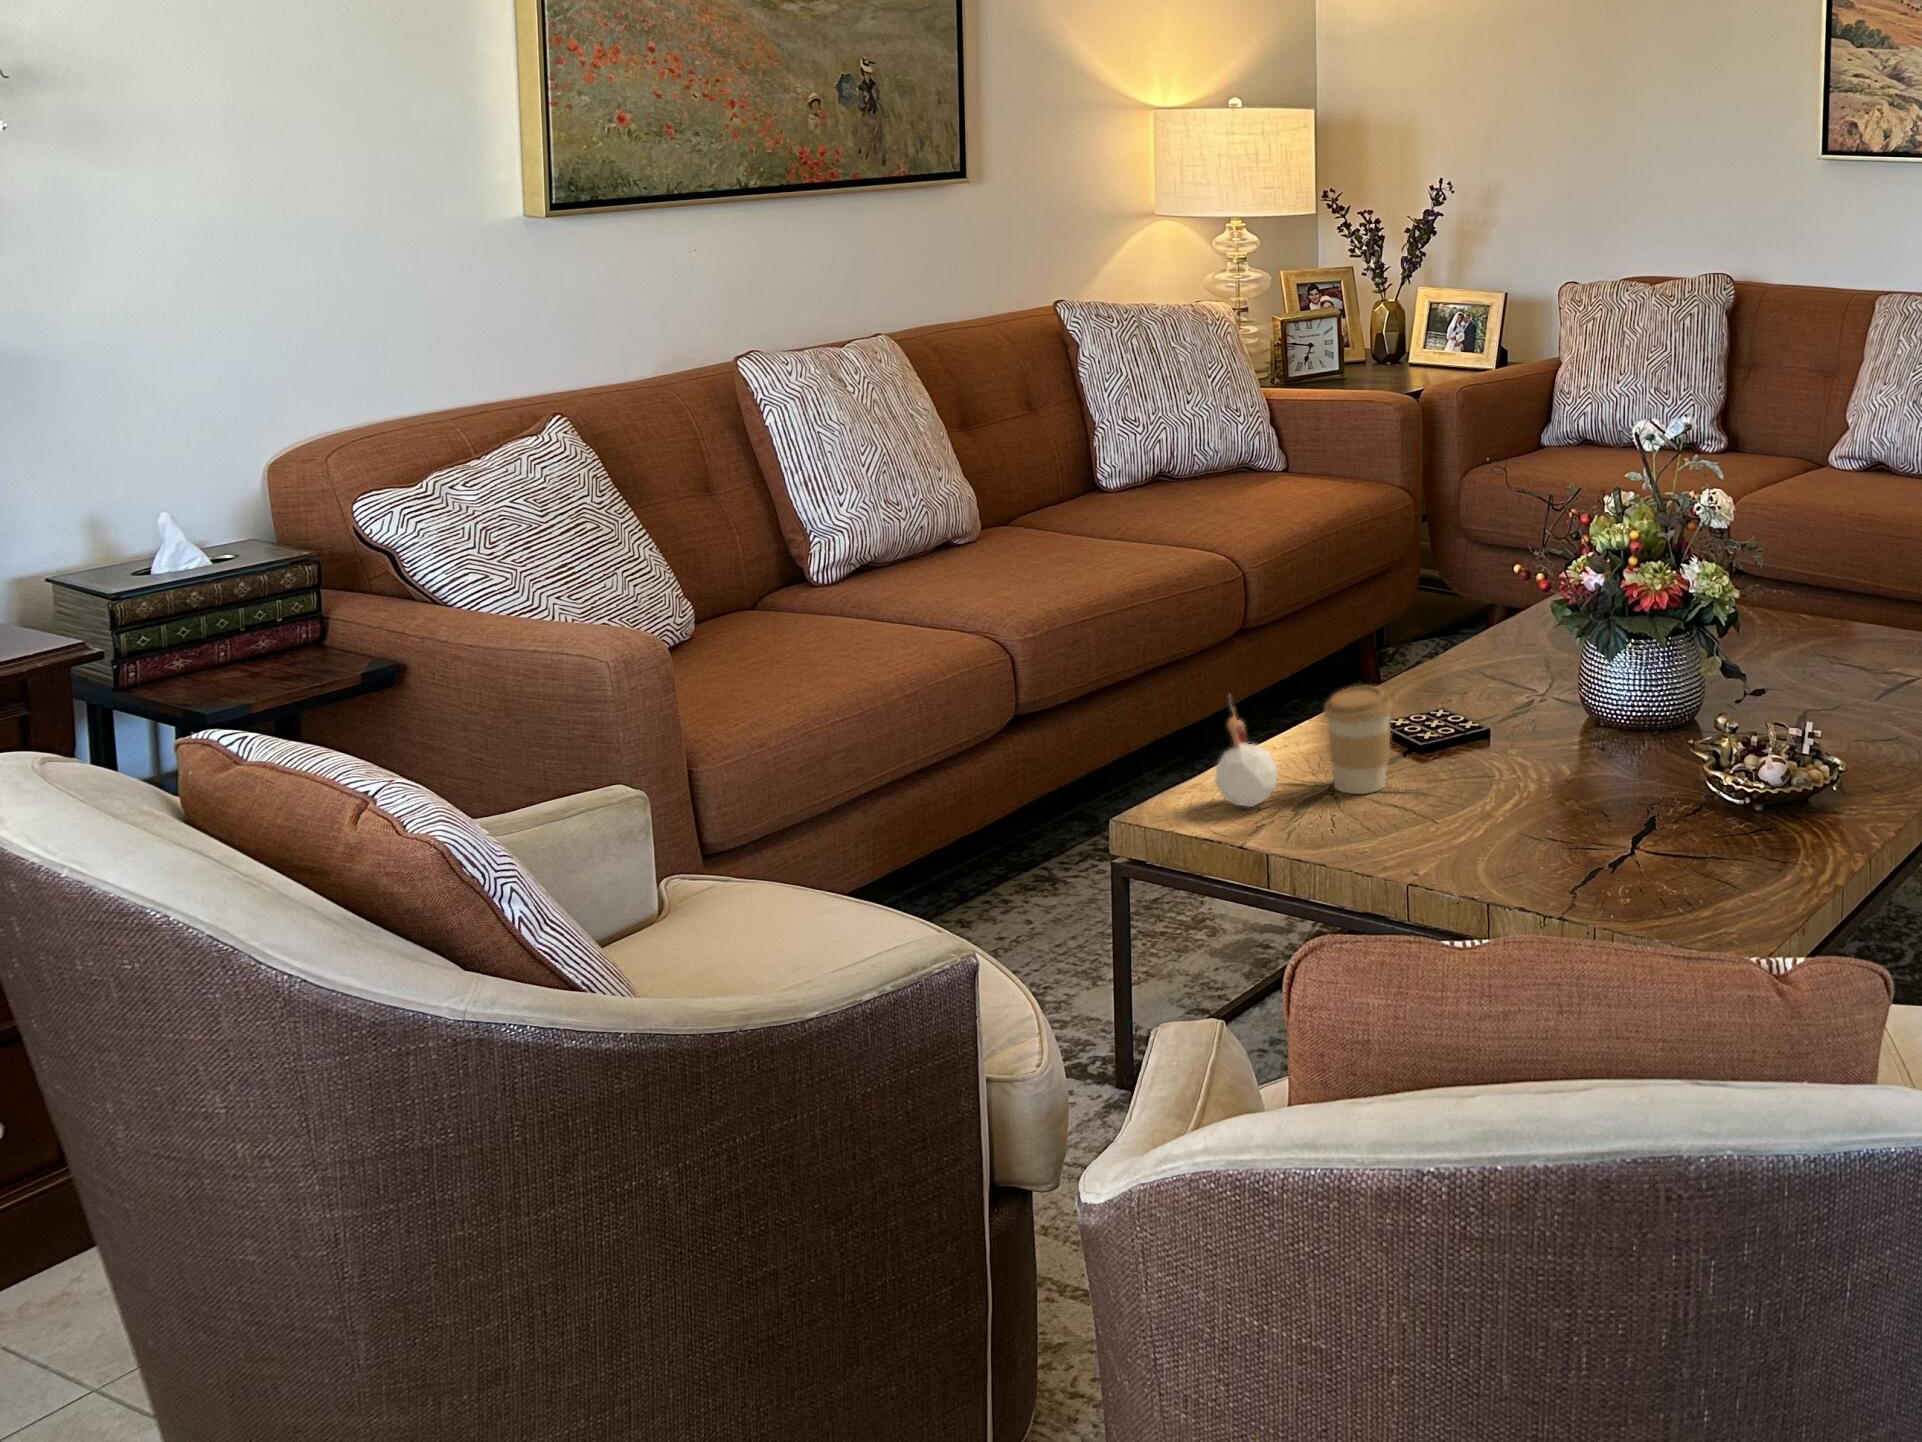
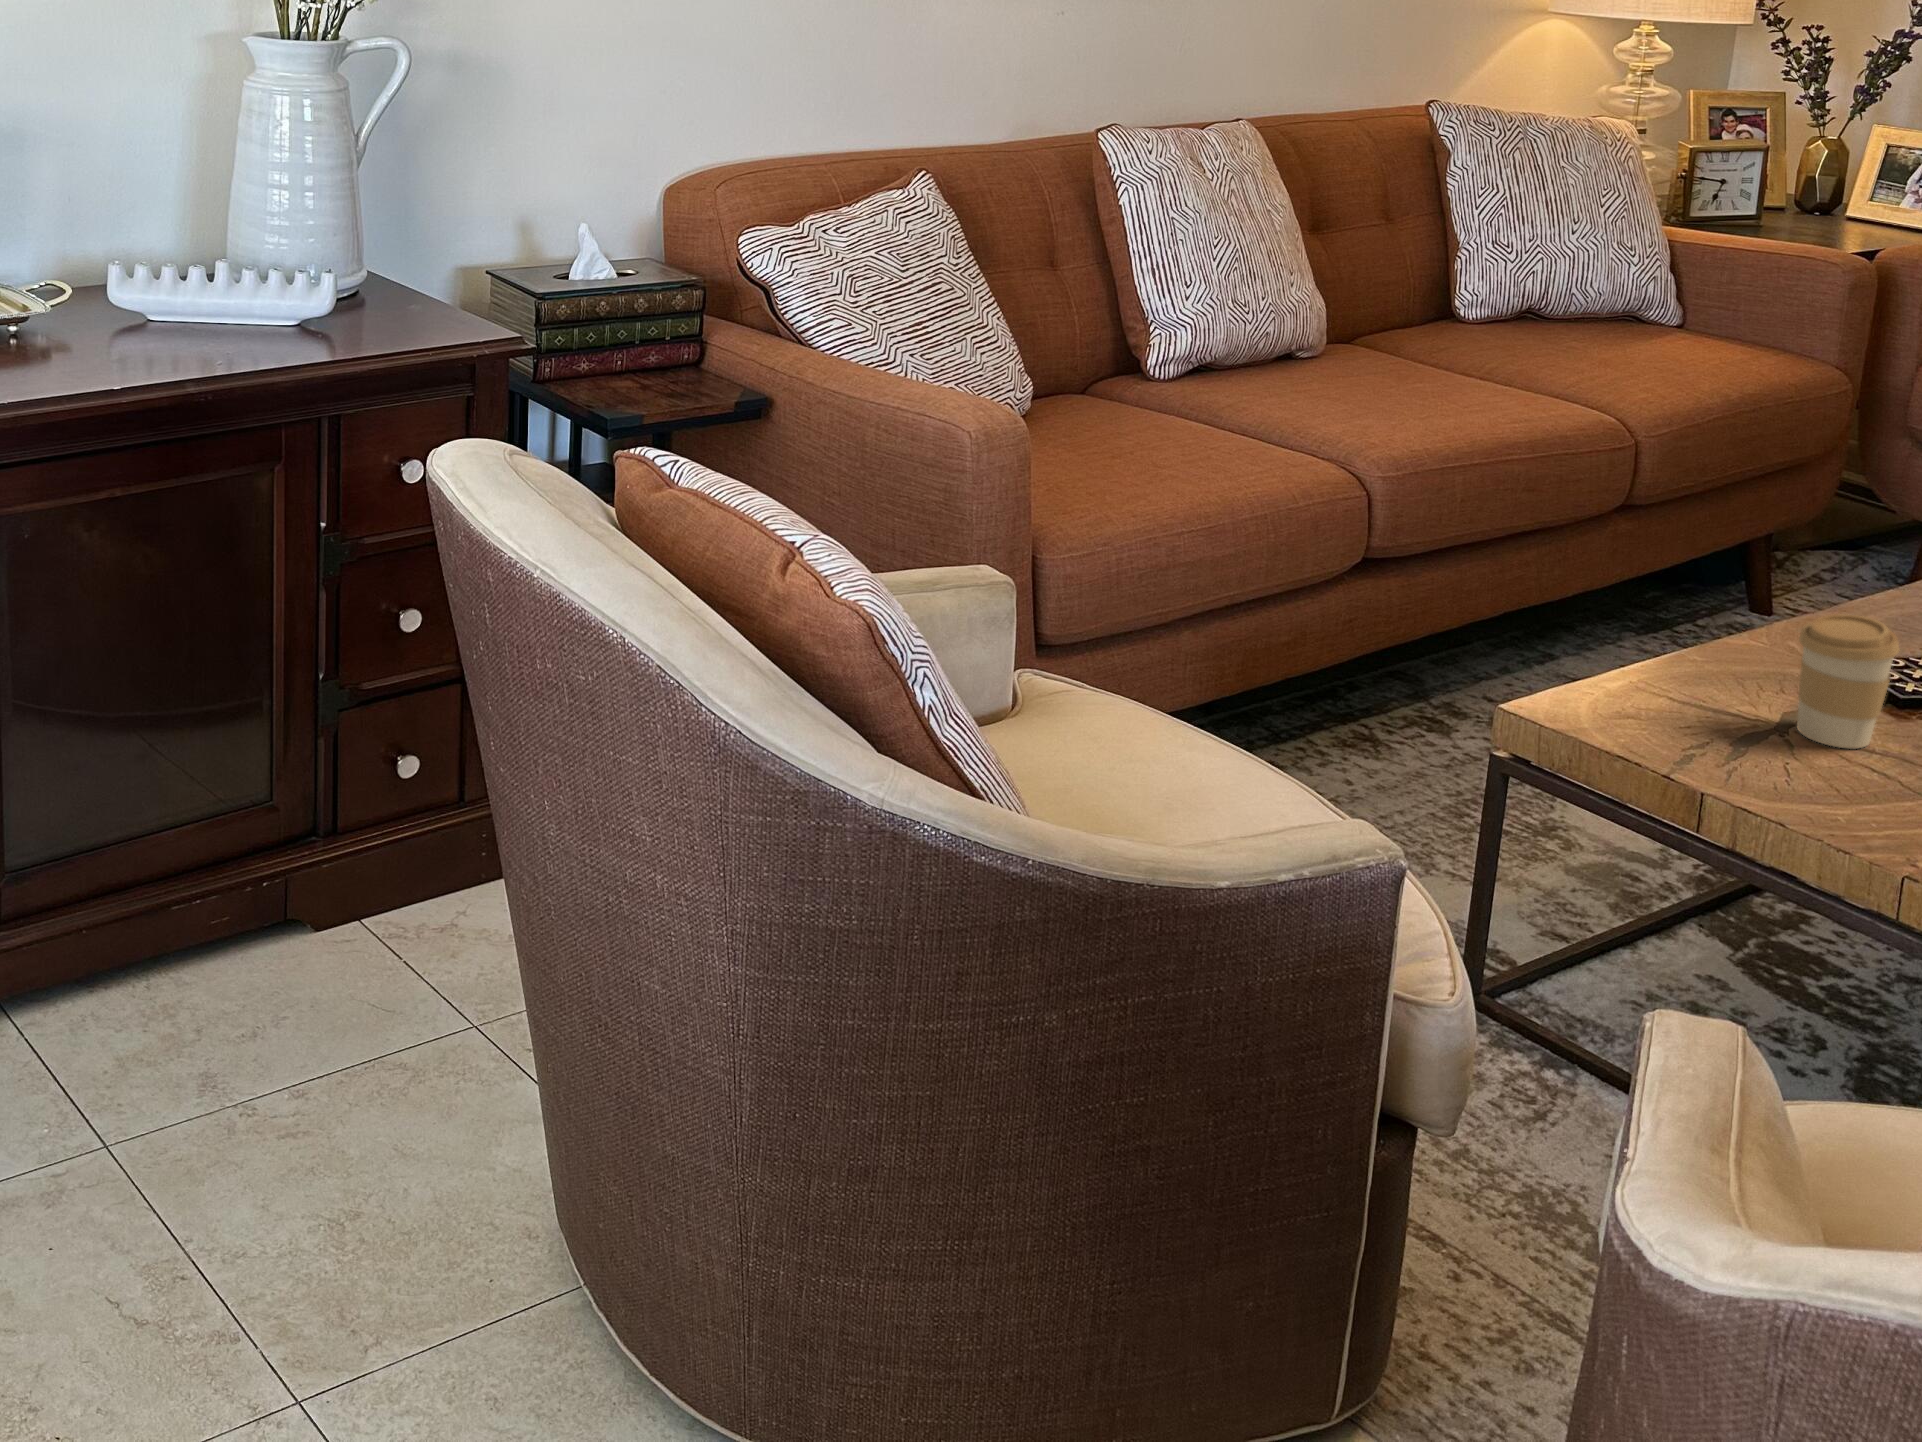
candle: present [1215,707,1278,807] -> none [1643,594,1730,732]

